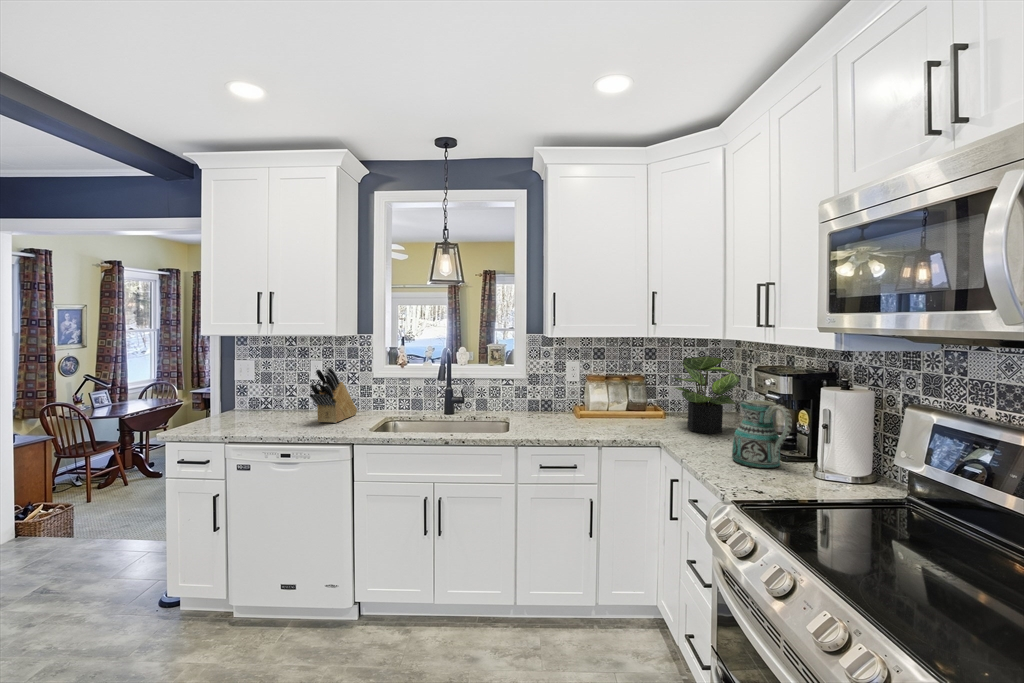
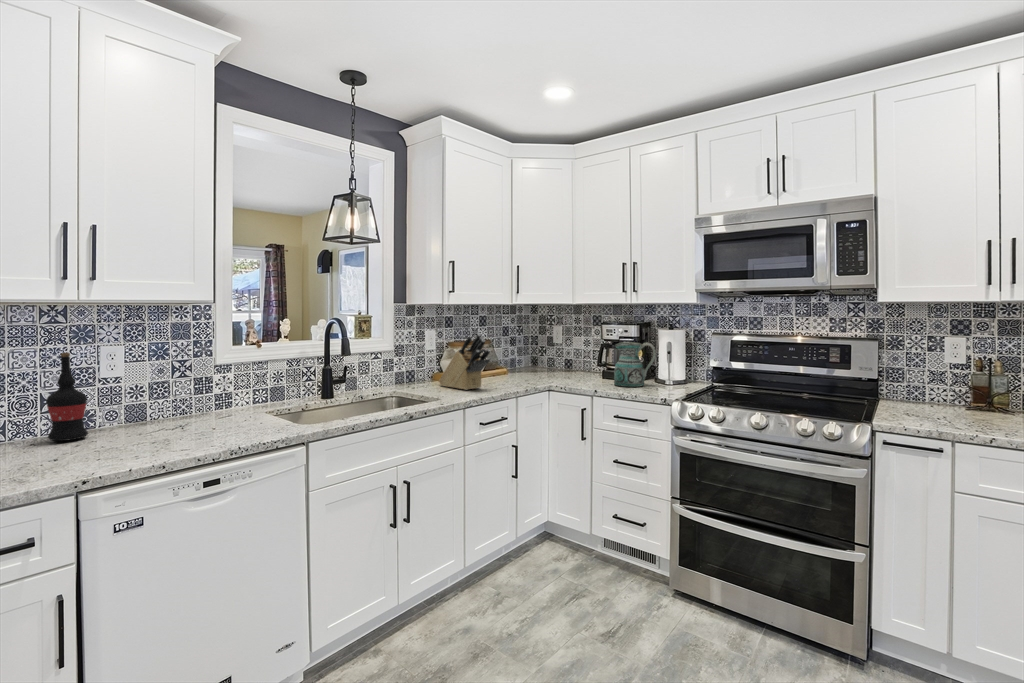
potted plant: present [675,356,740,434] -> none [520,315,574,378]
wine bottle: none [273,364,293,415] -> present [46,352,88,441]
knife block: present [309,367,357,423] -> present [439,333,490,390]

